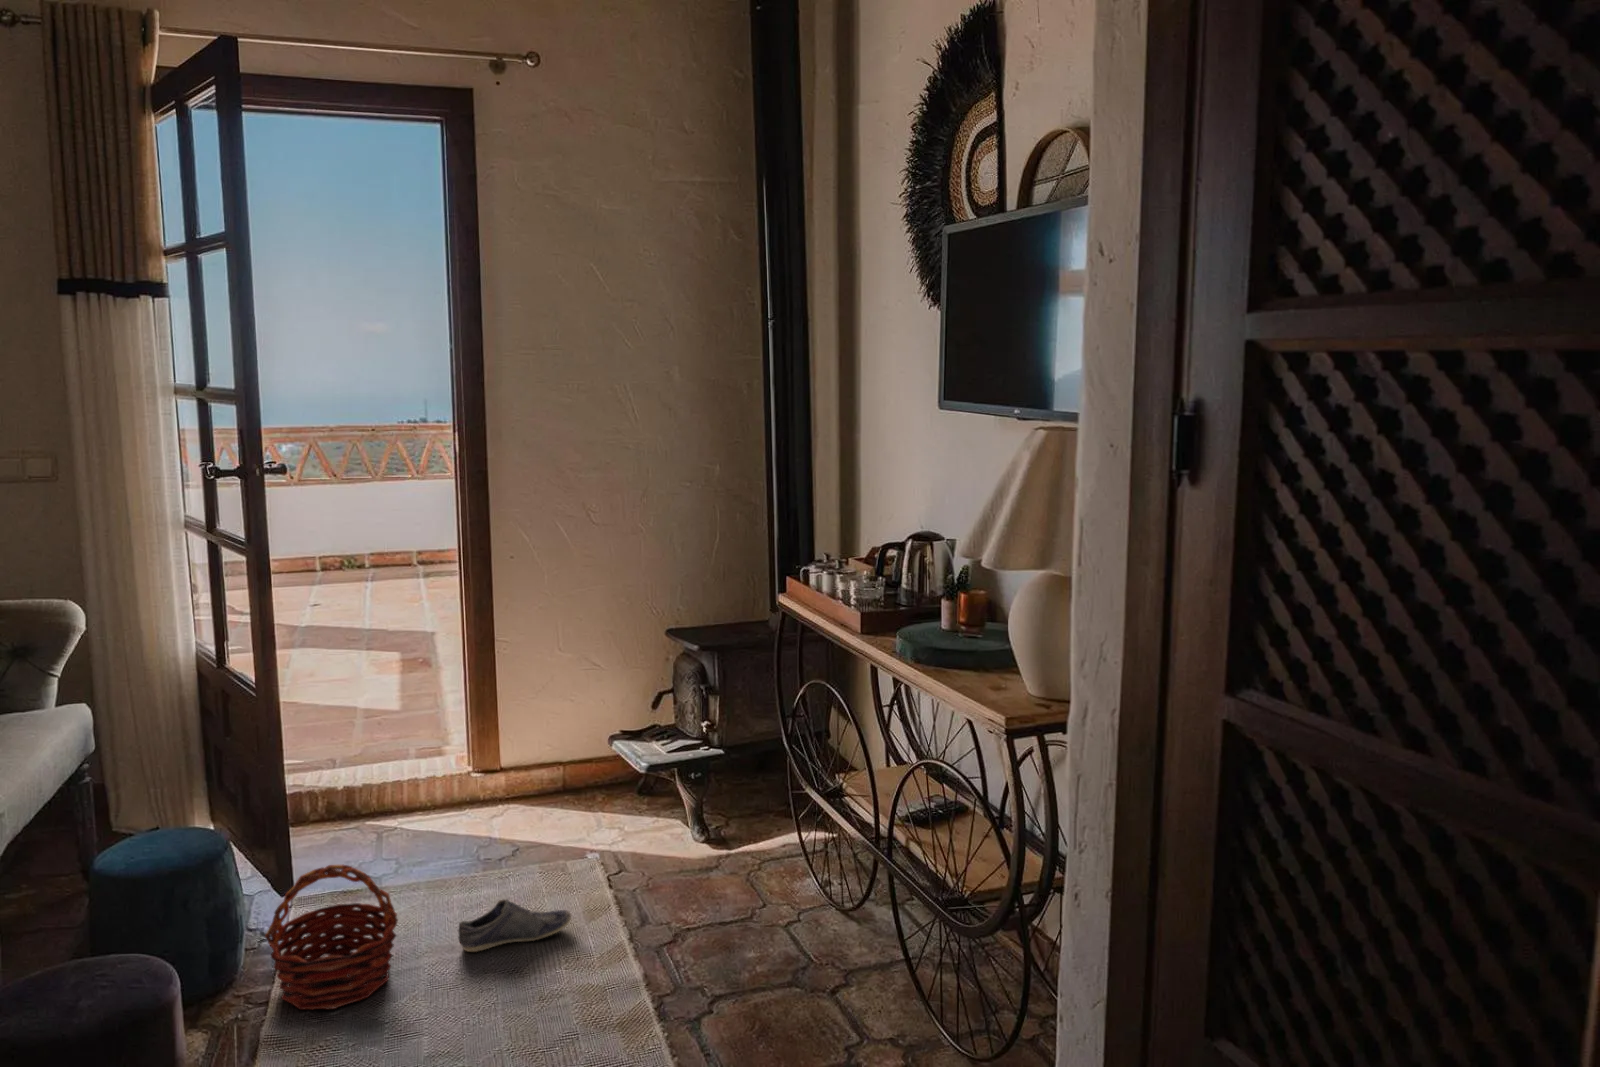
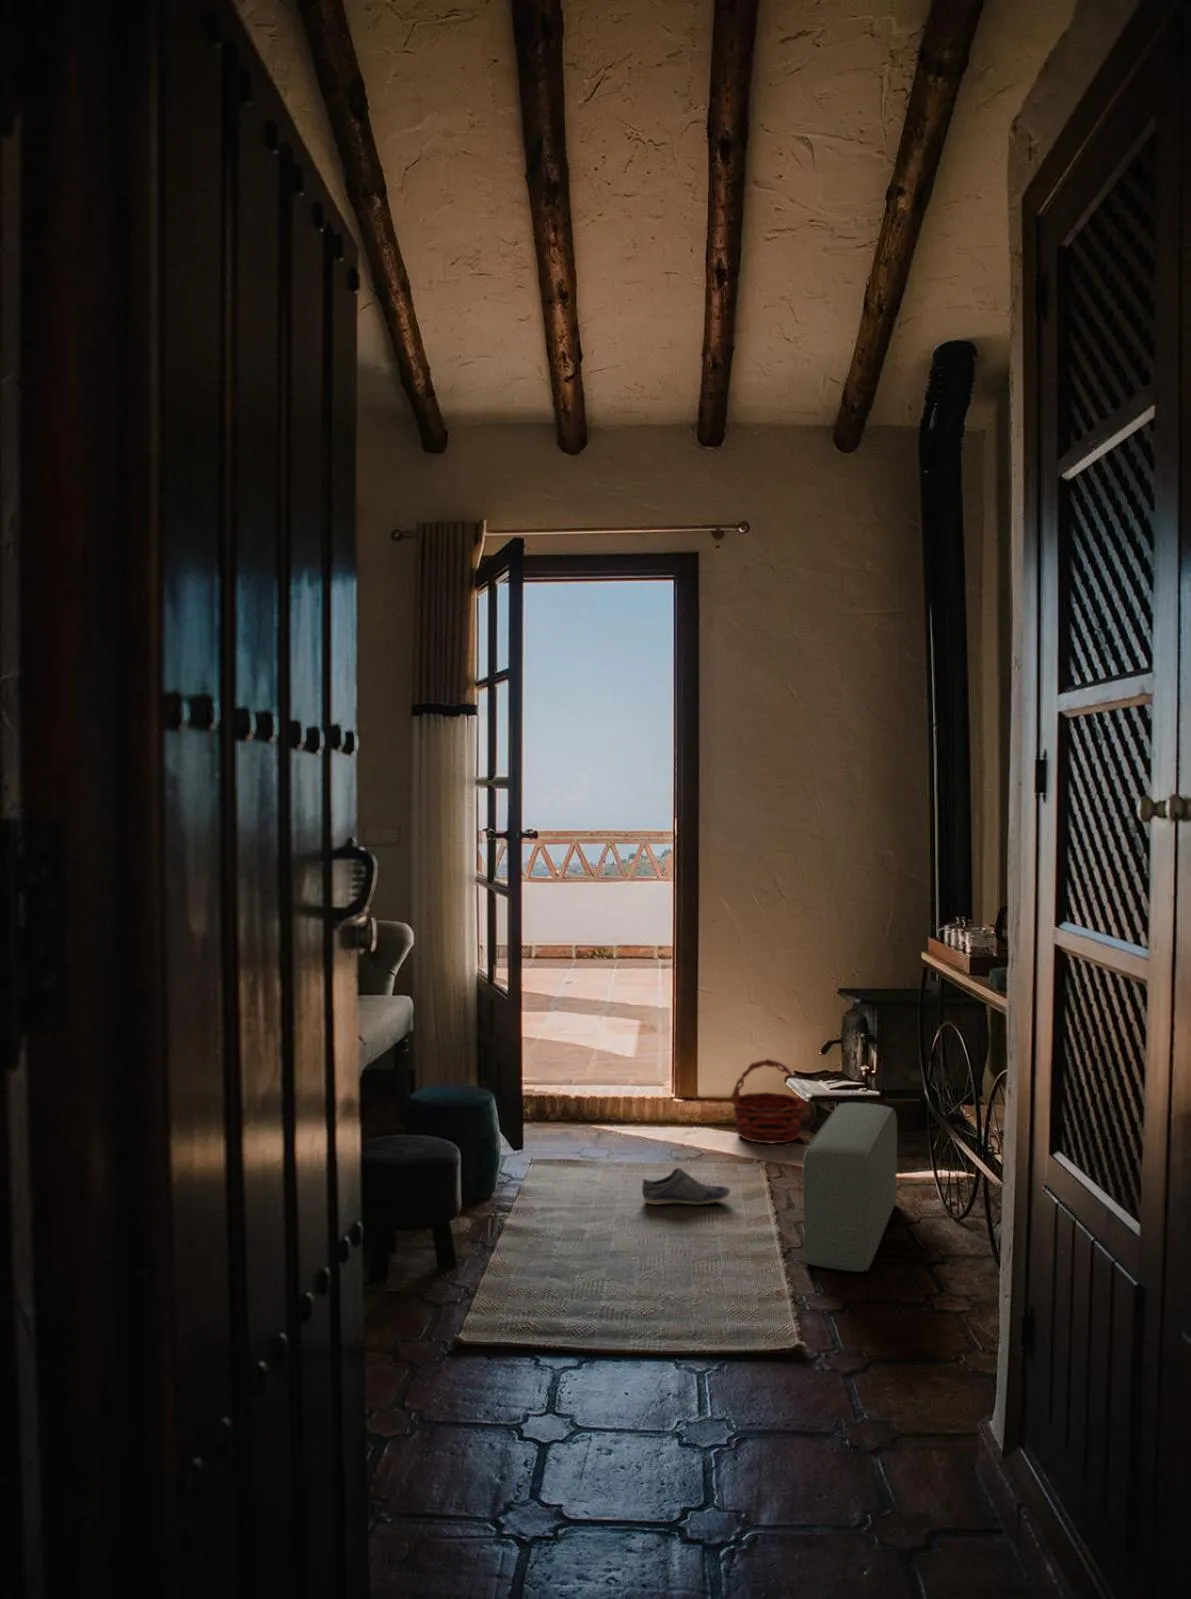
pouf: none [682,788,767,1023] -> present [802,1103,897,1272]
basket: present [265,865,398,1010] -> present [730,1059,805,1144]

